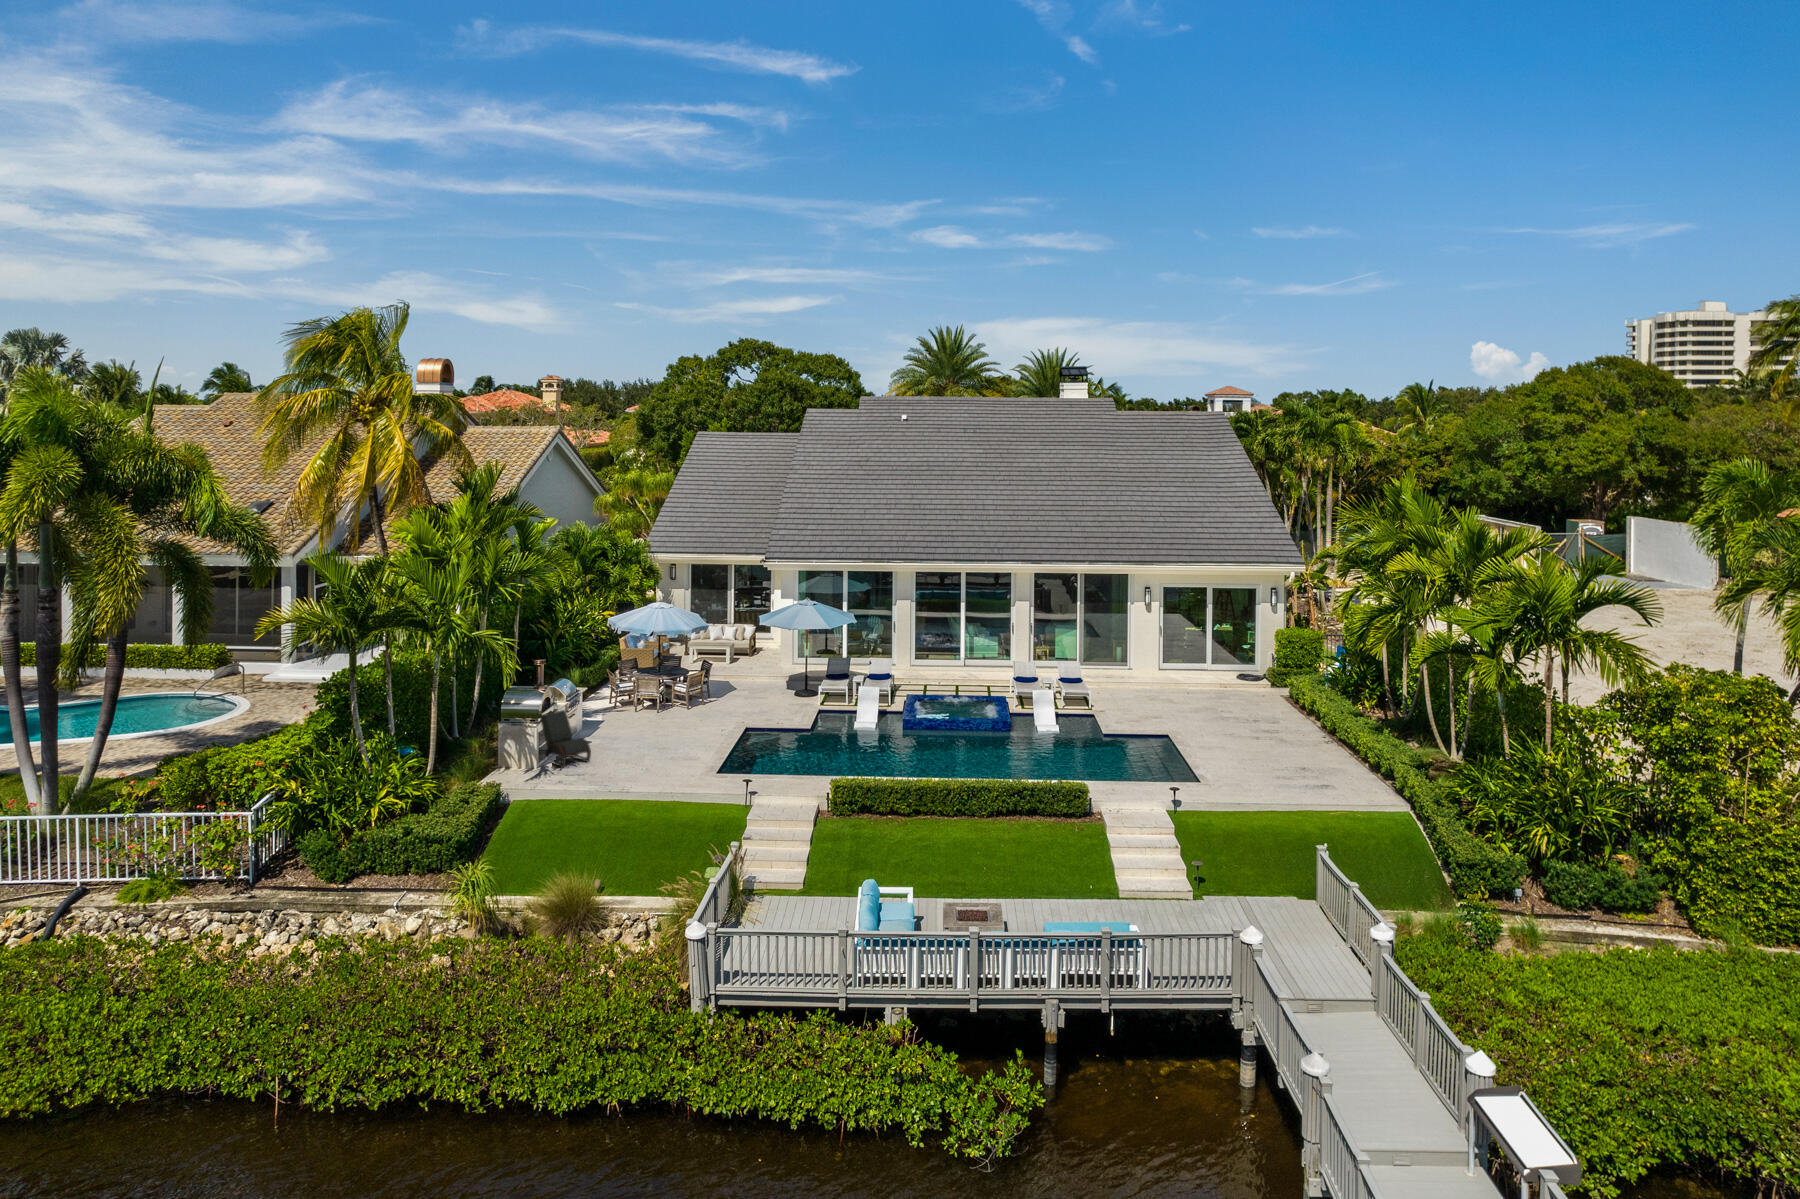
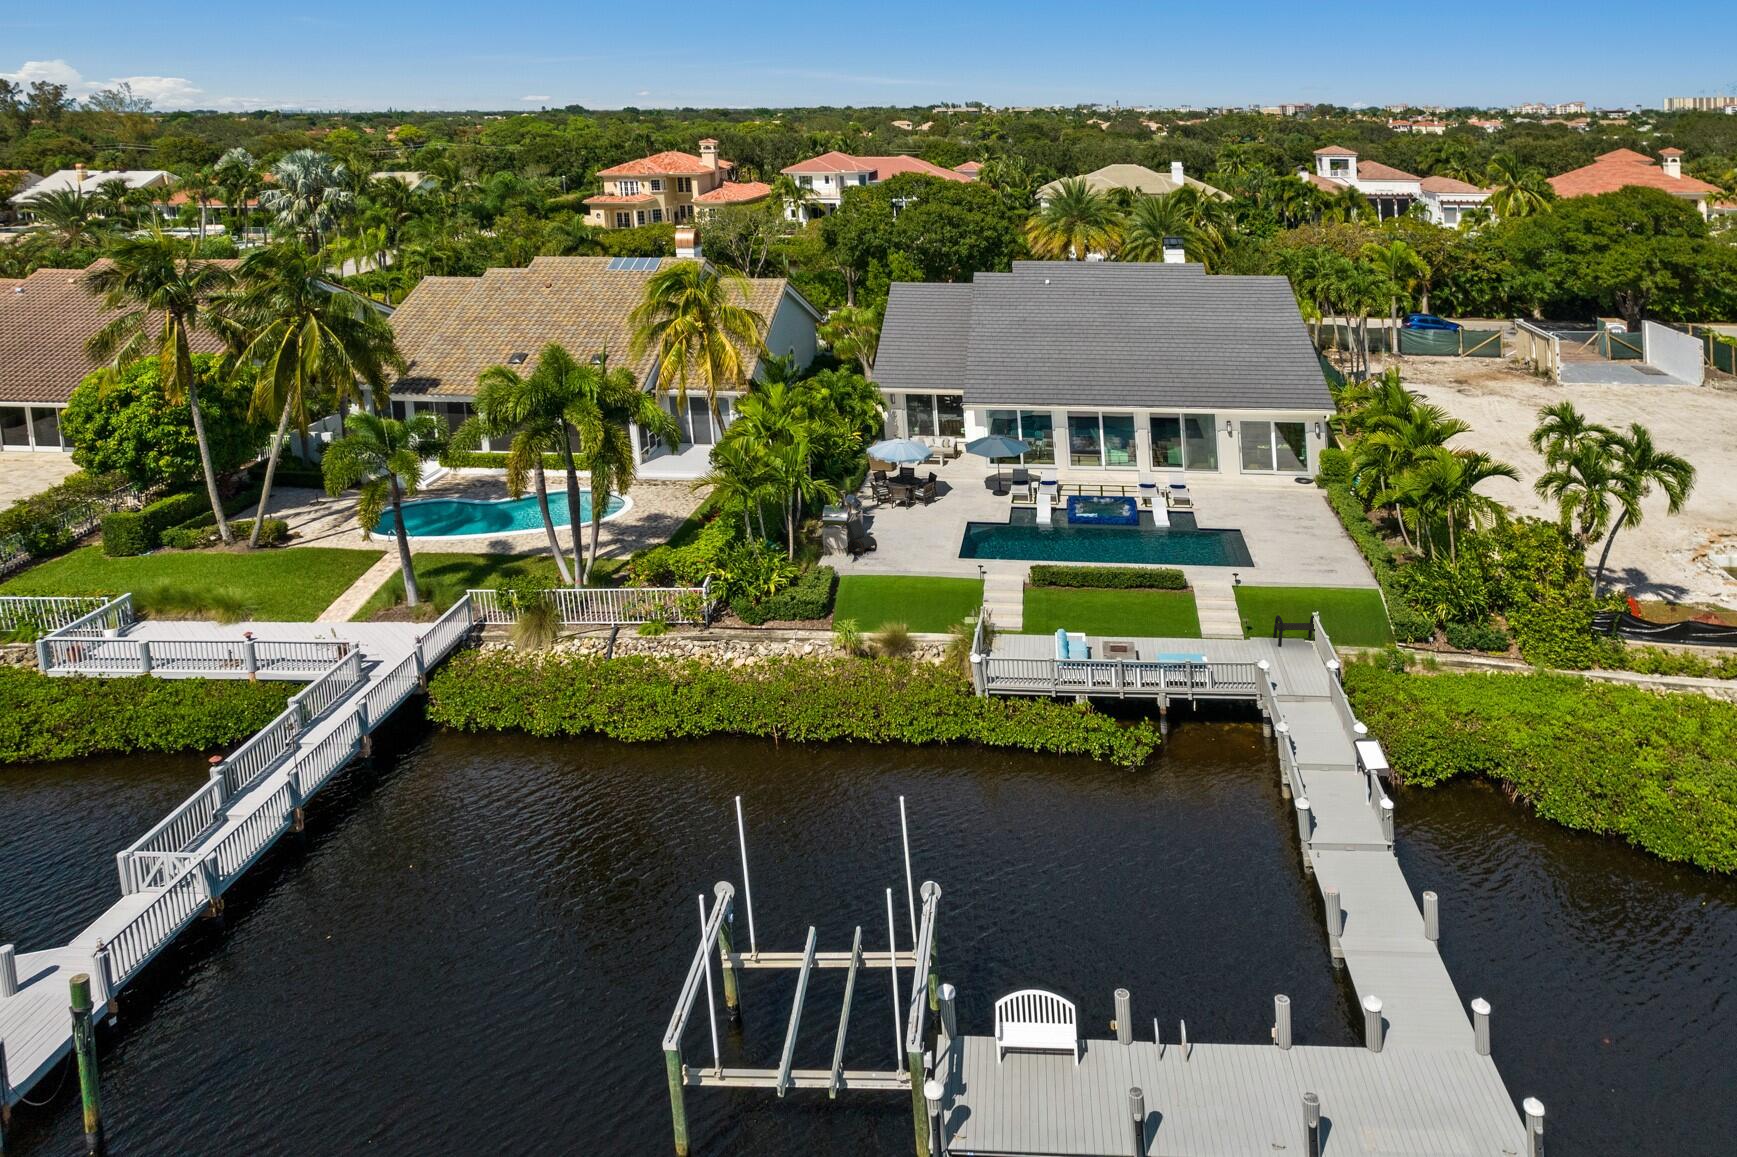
bench: none [1242,852,1321,909] -> present [1273,615,1315,647]

